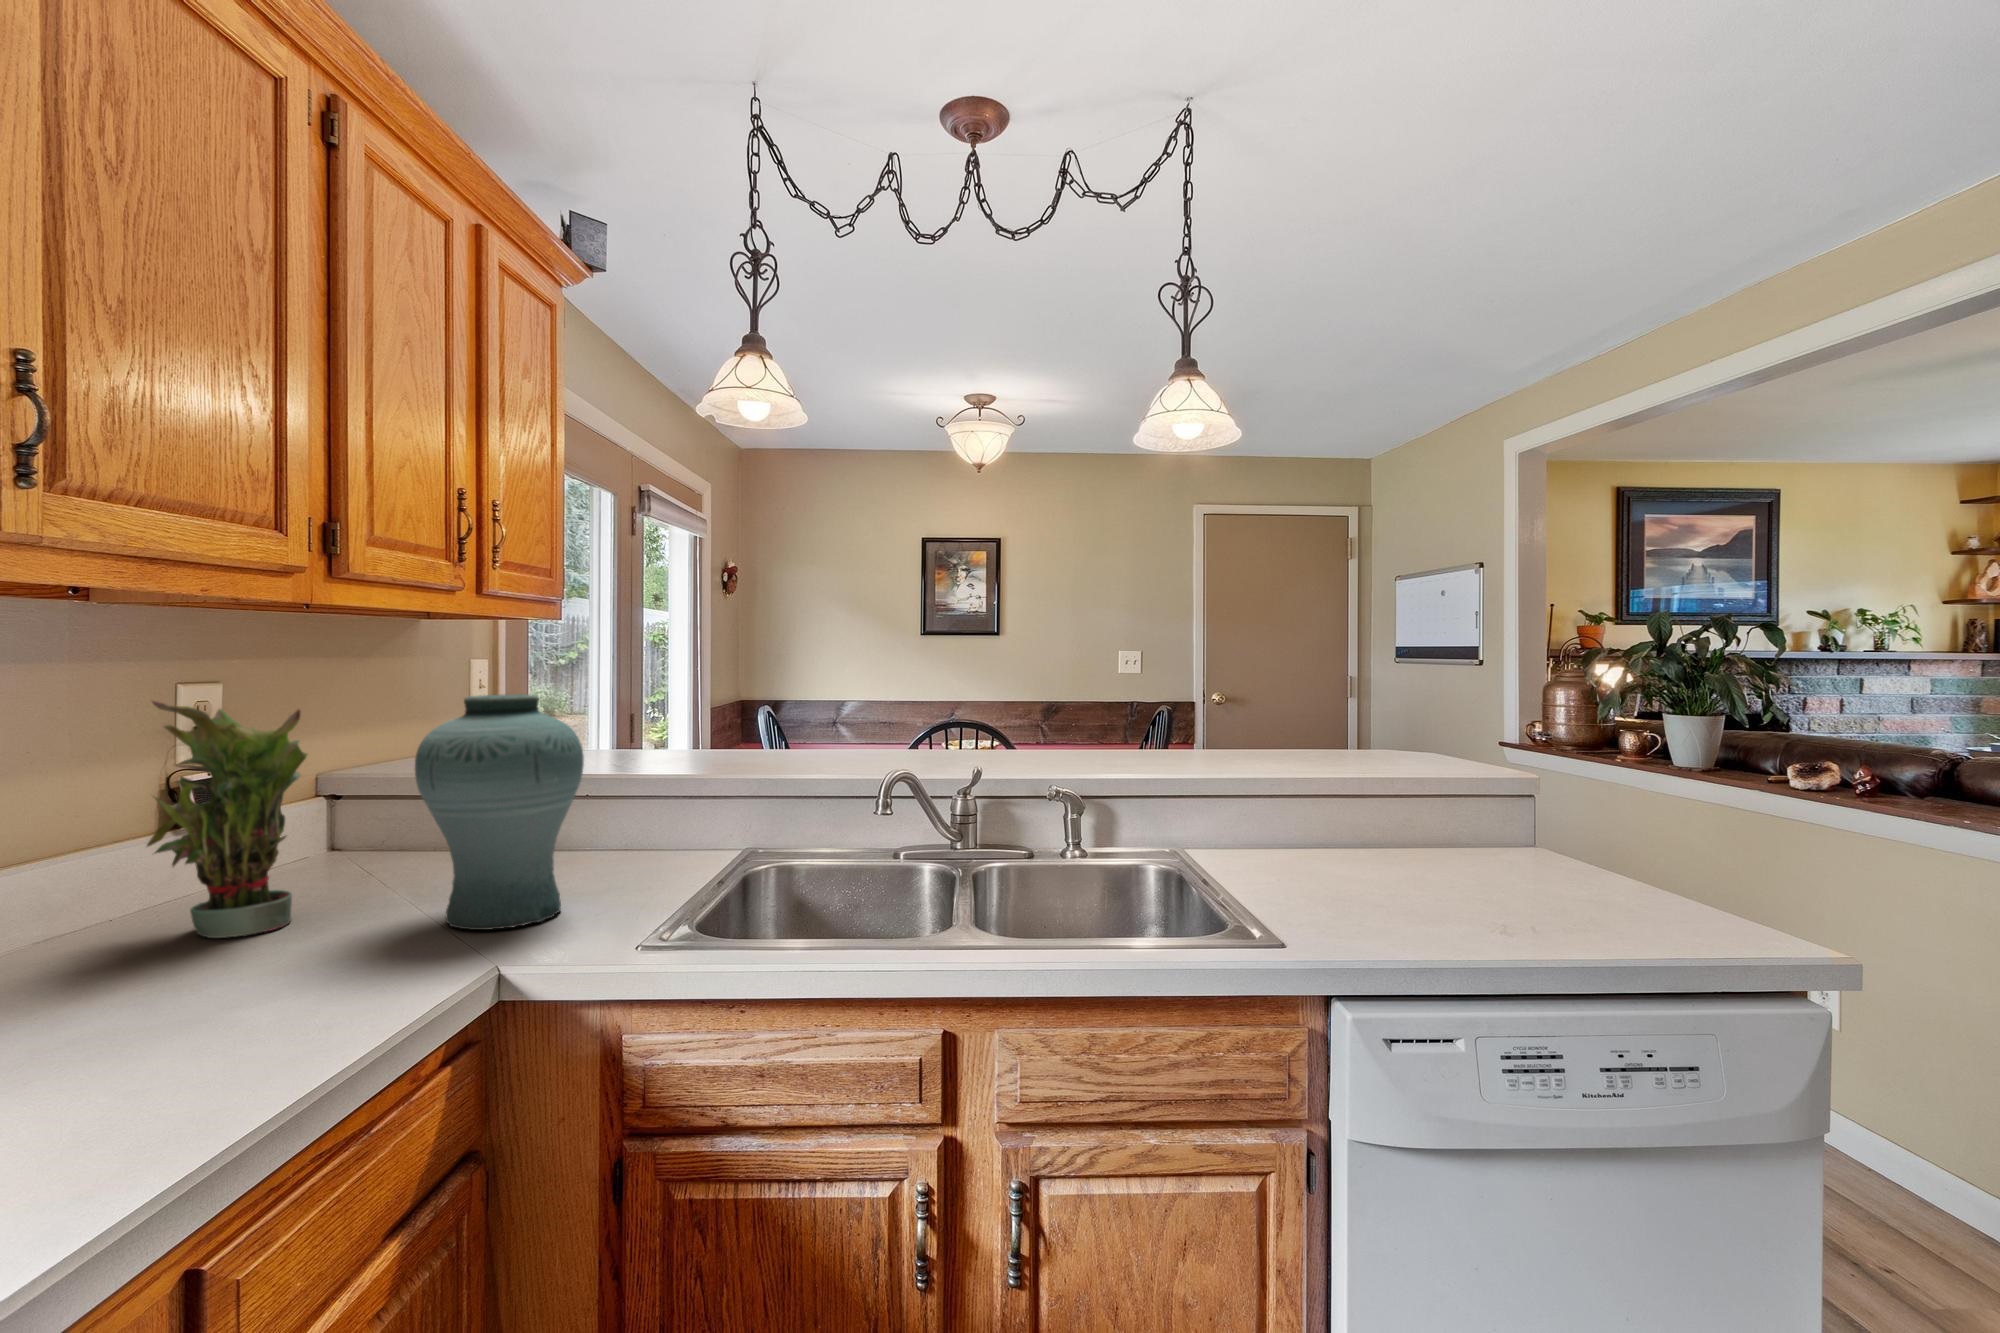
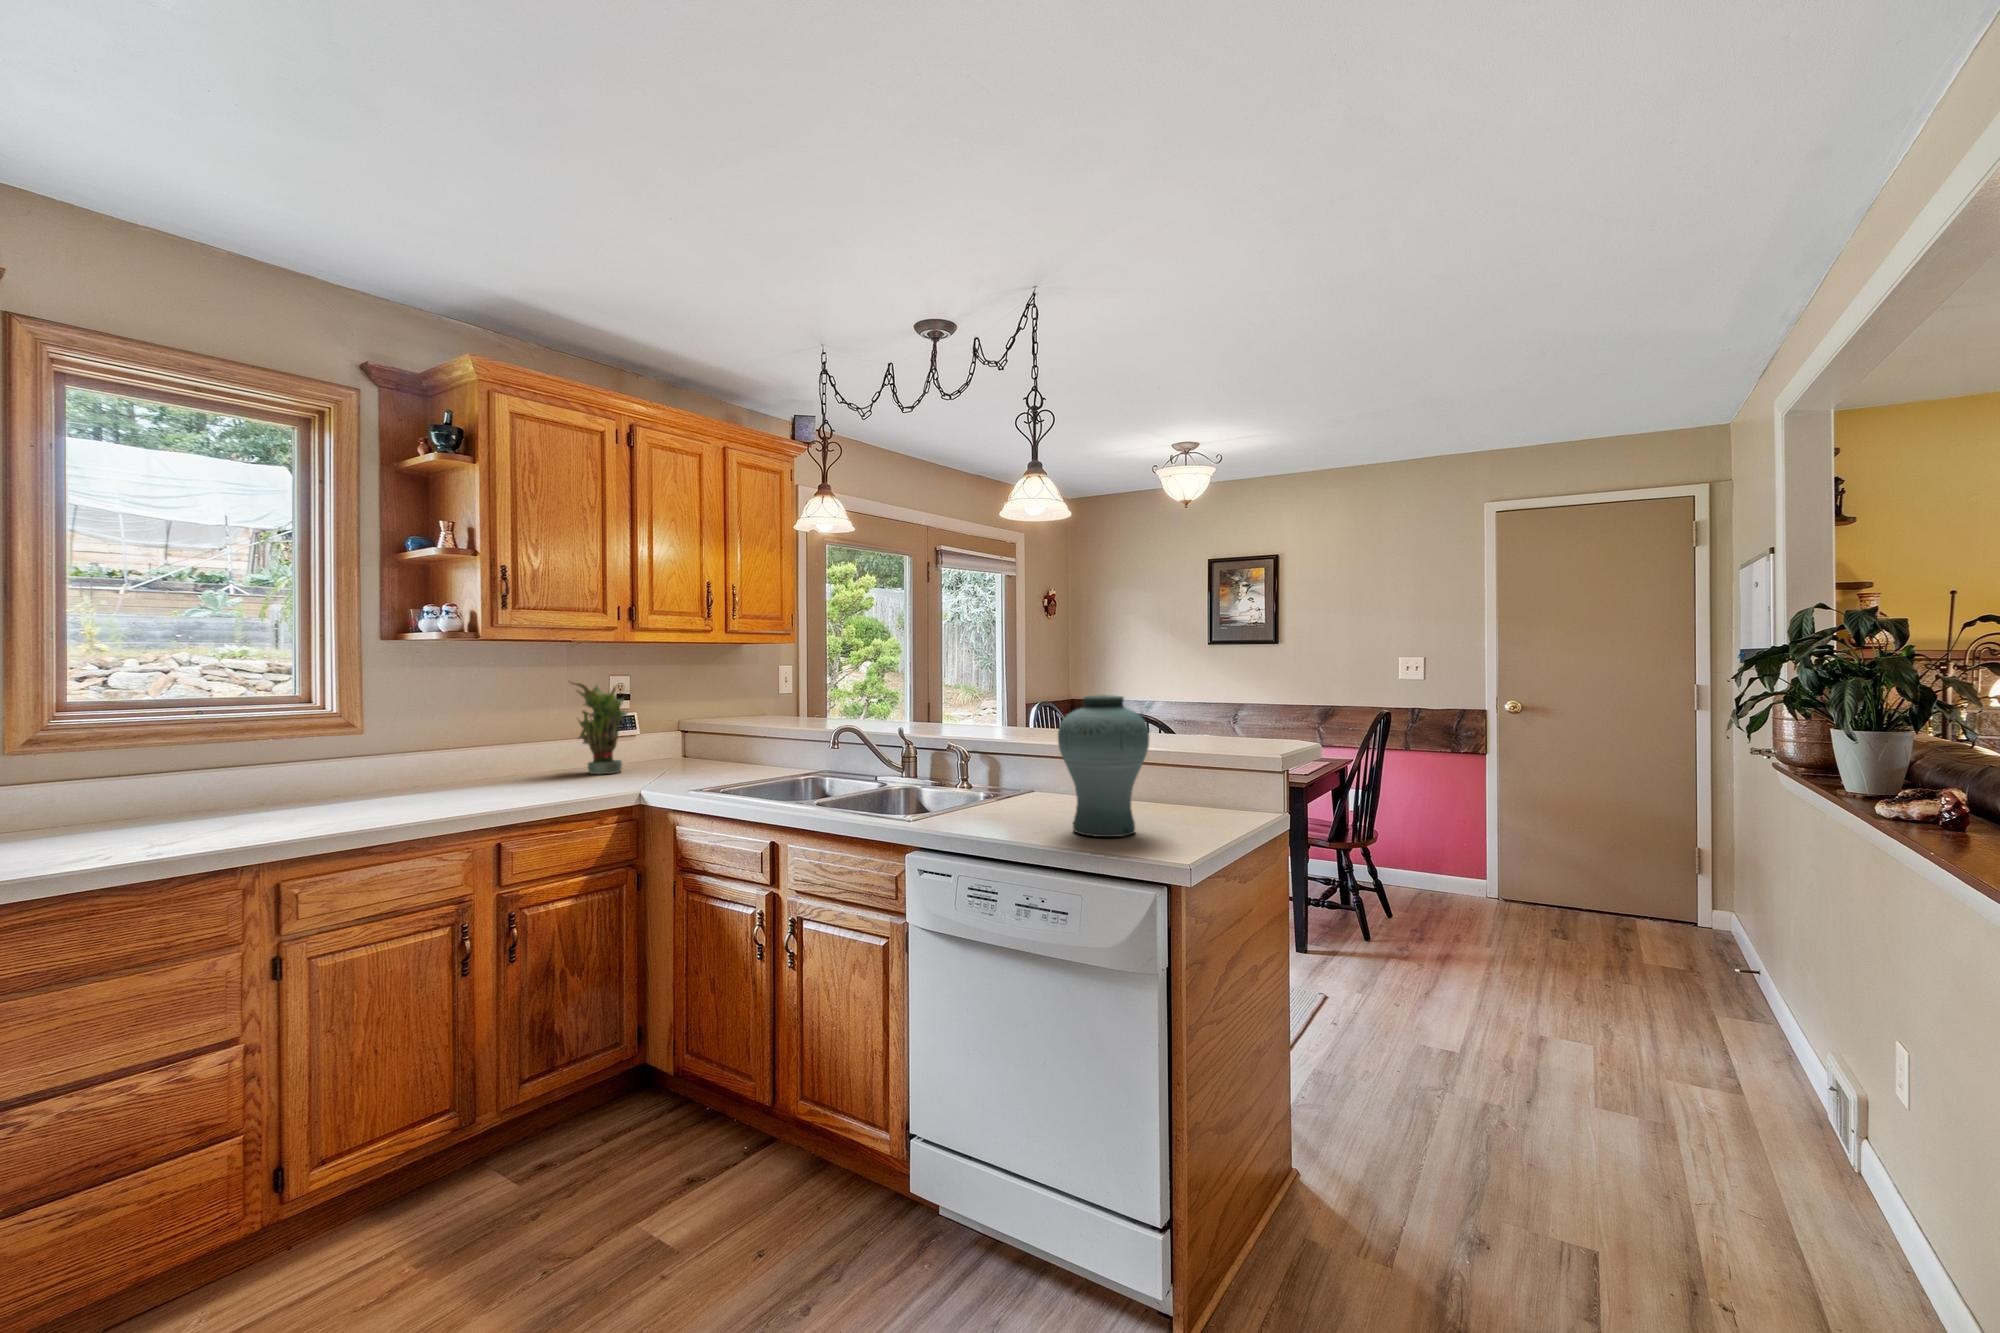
vase: present [415,694,584,930] -> present [1058,695,1149,837]

